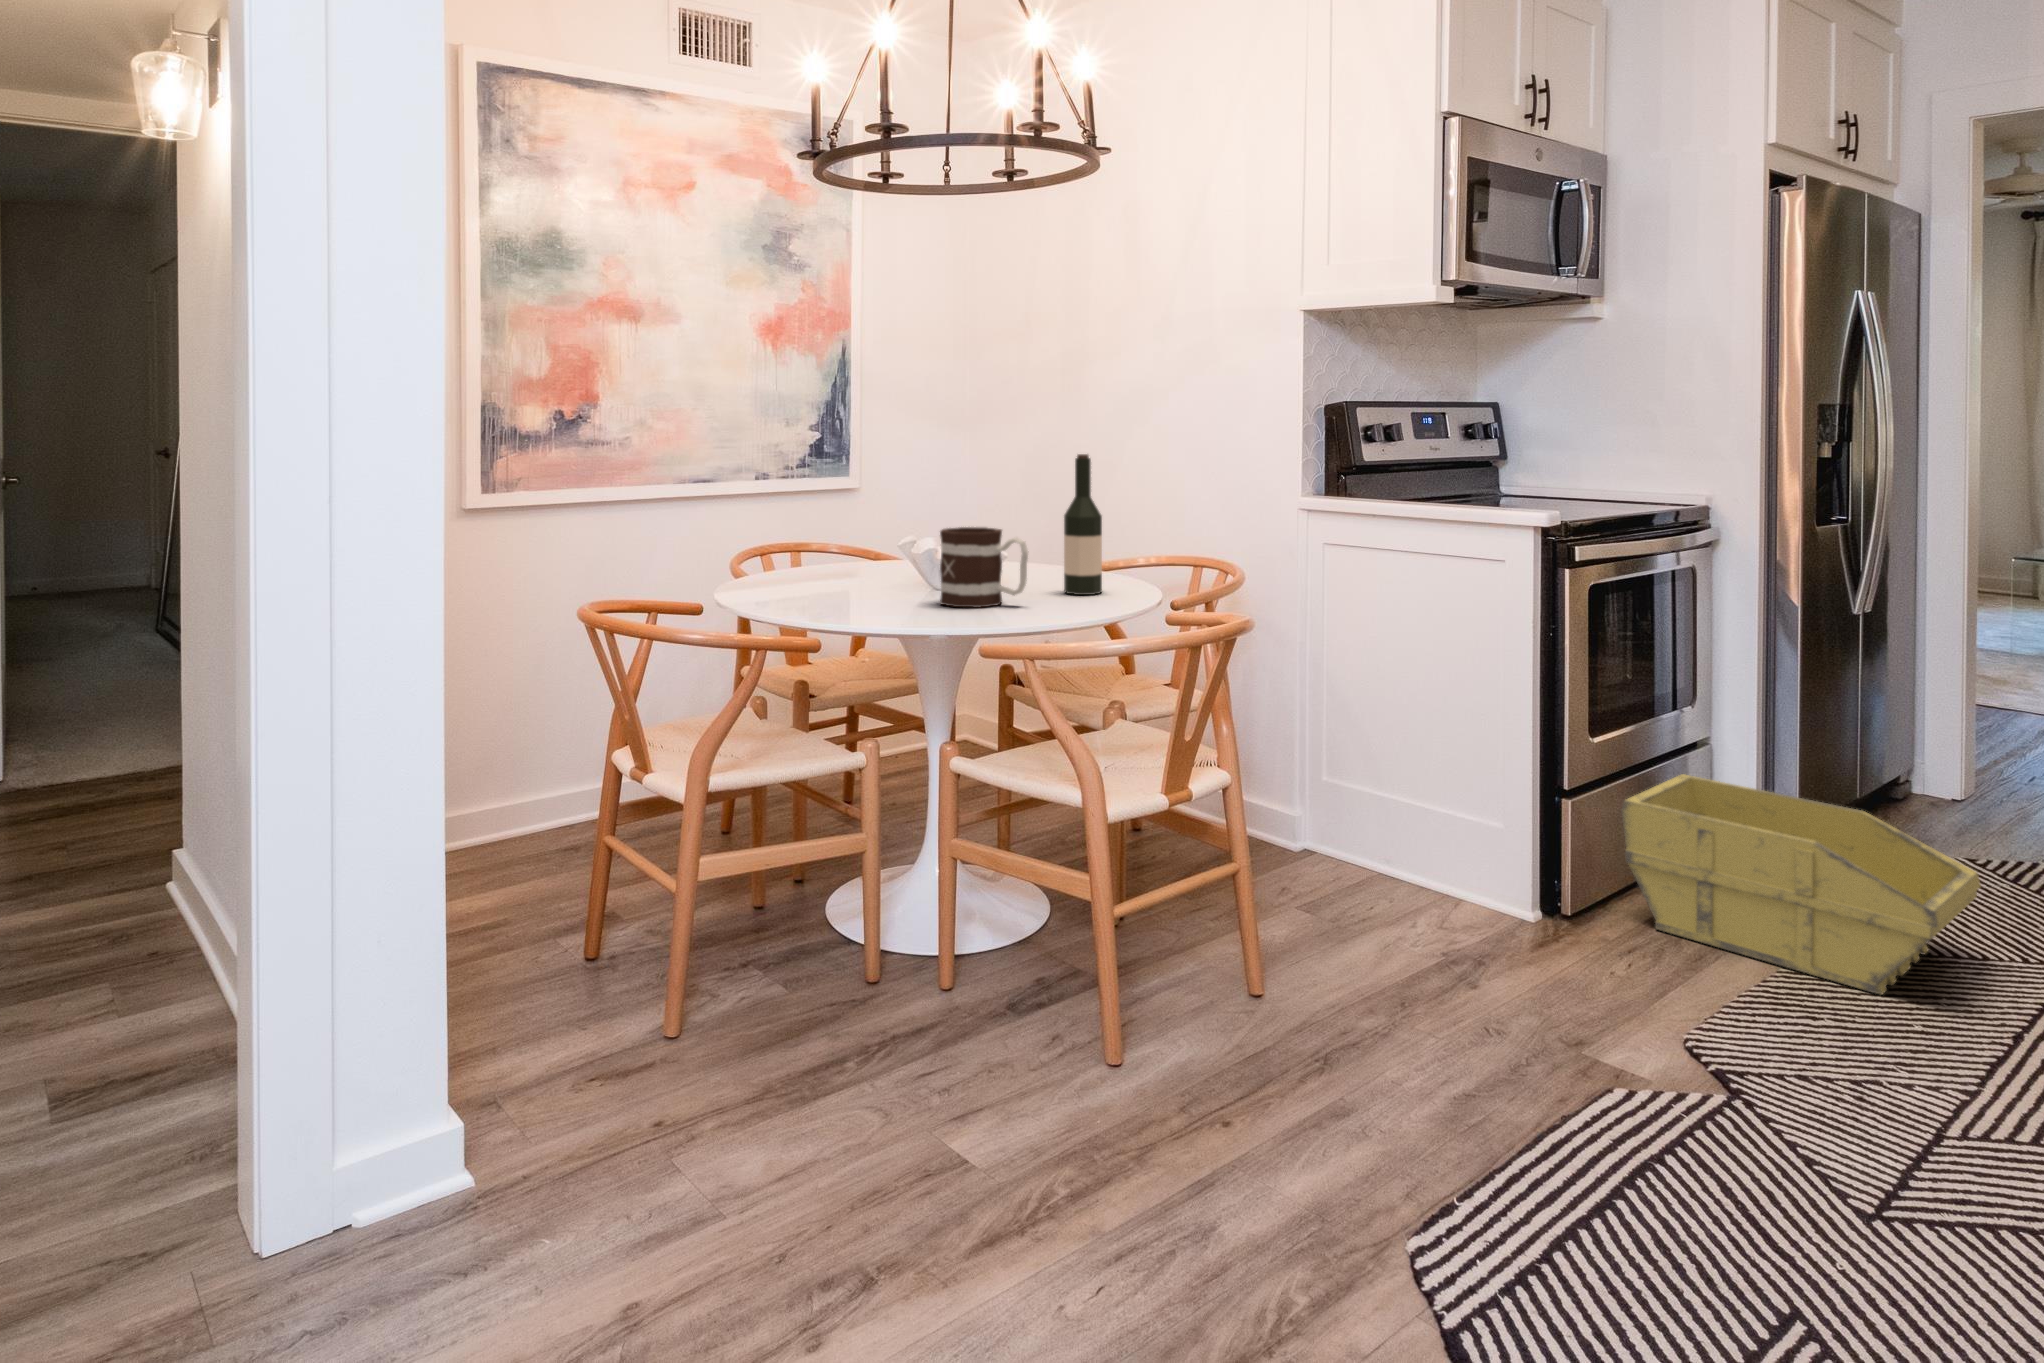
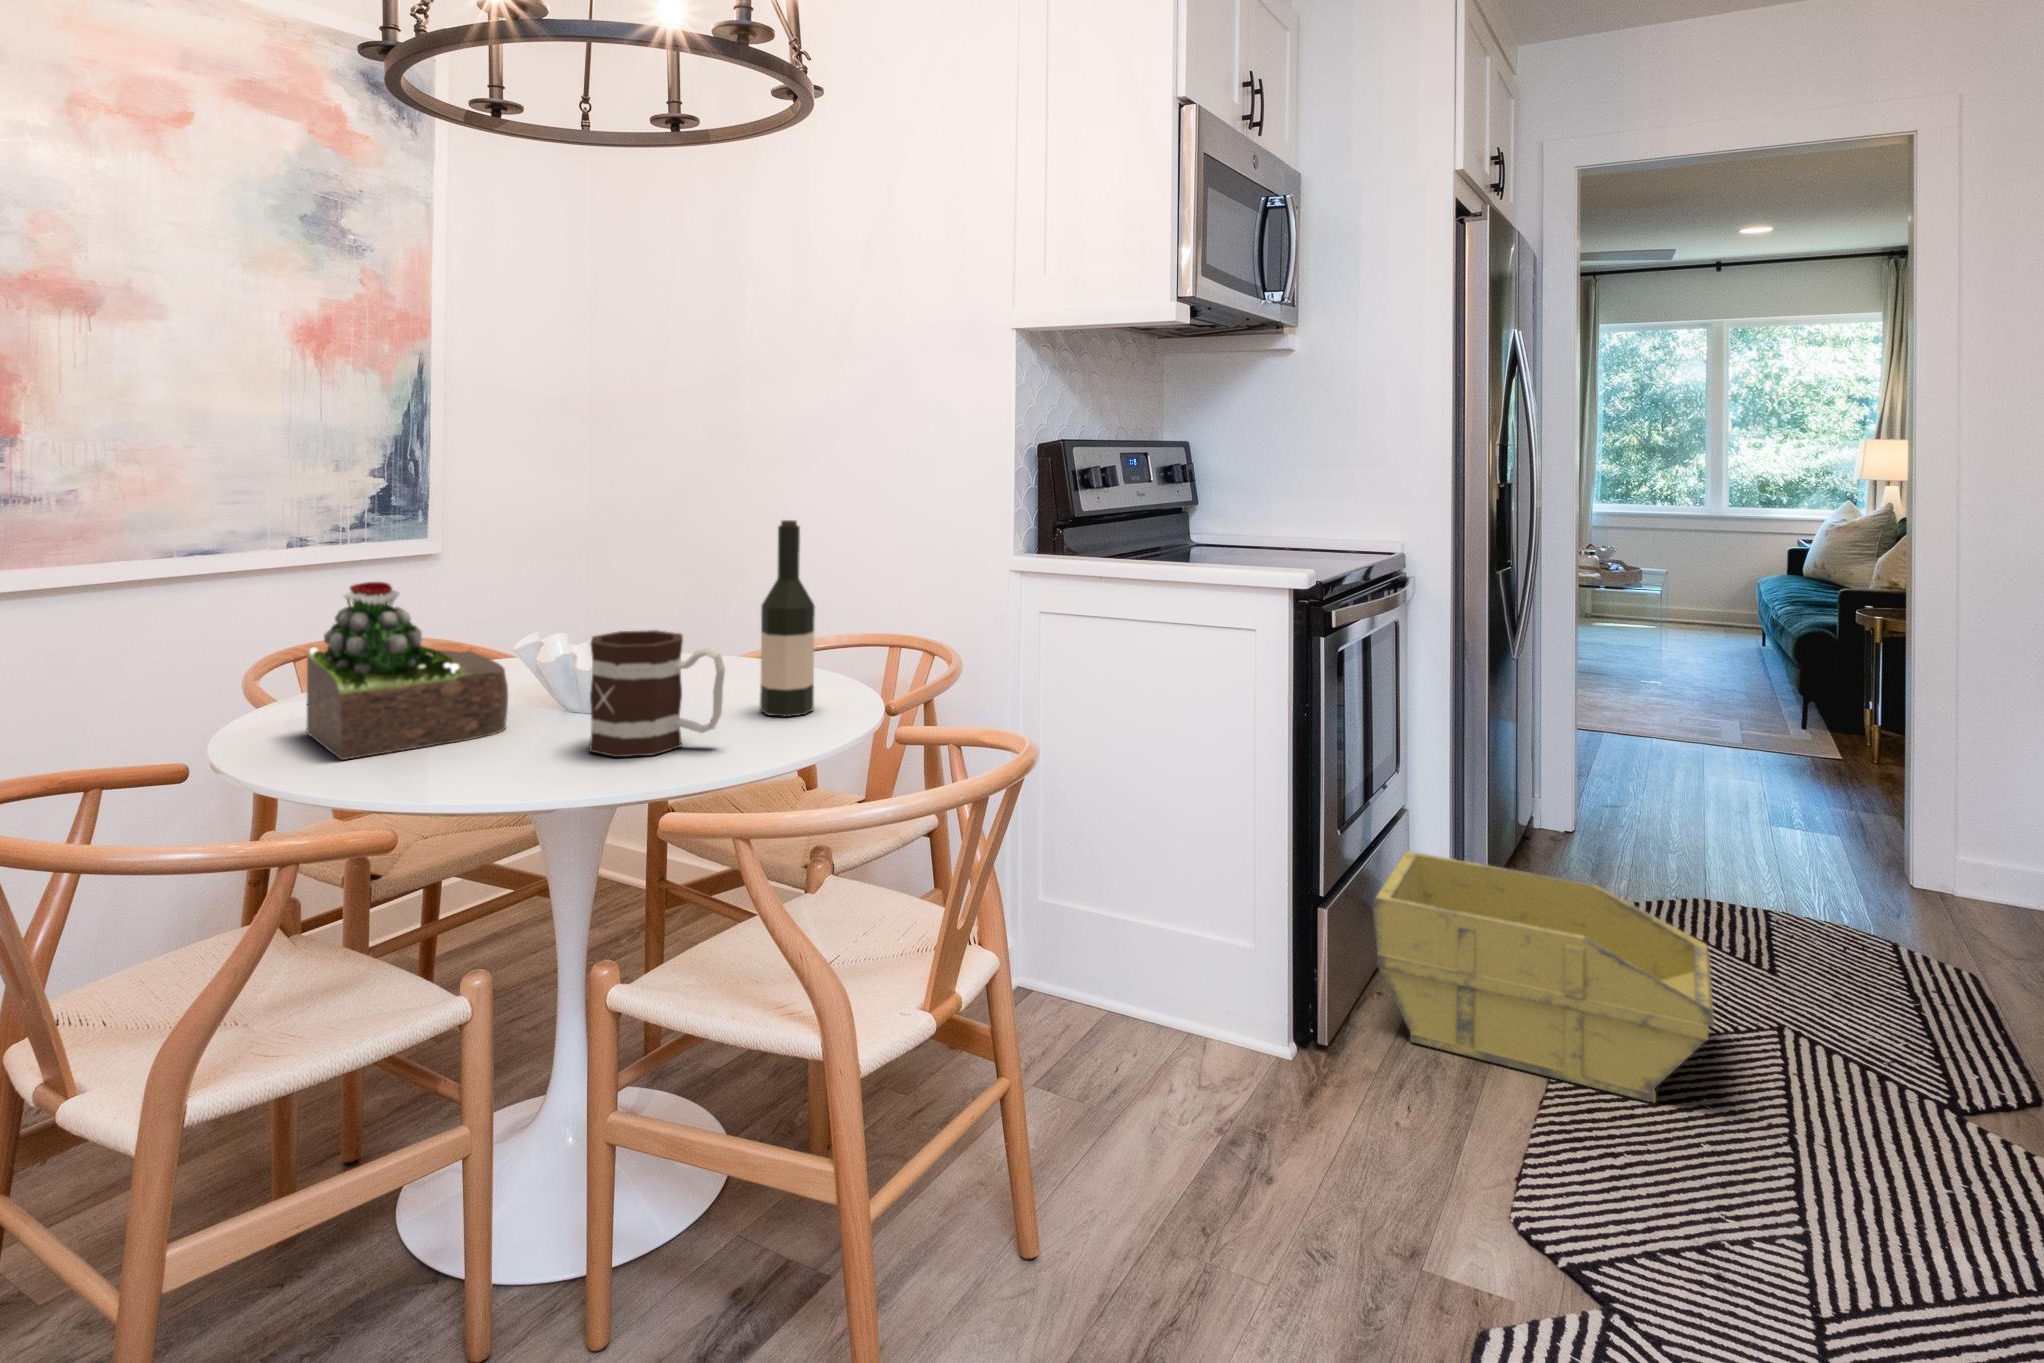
succulent plant: none [770,492,893,602] -> present [307,582,508,760]

